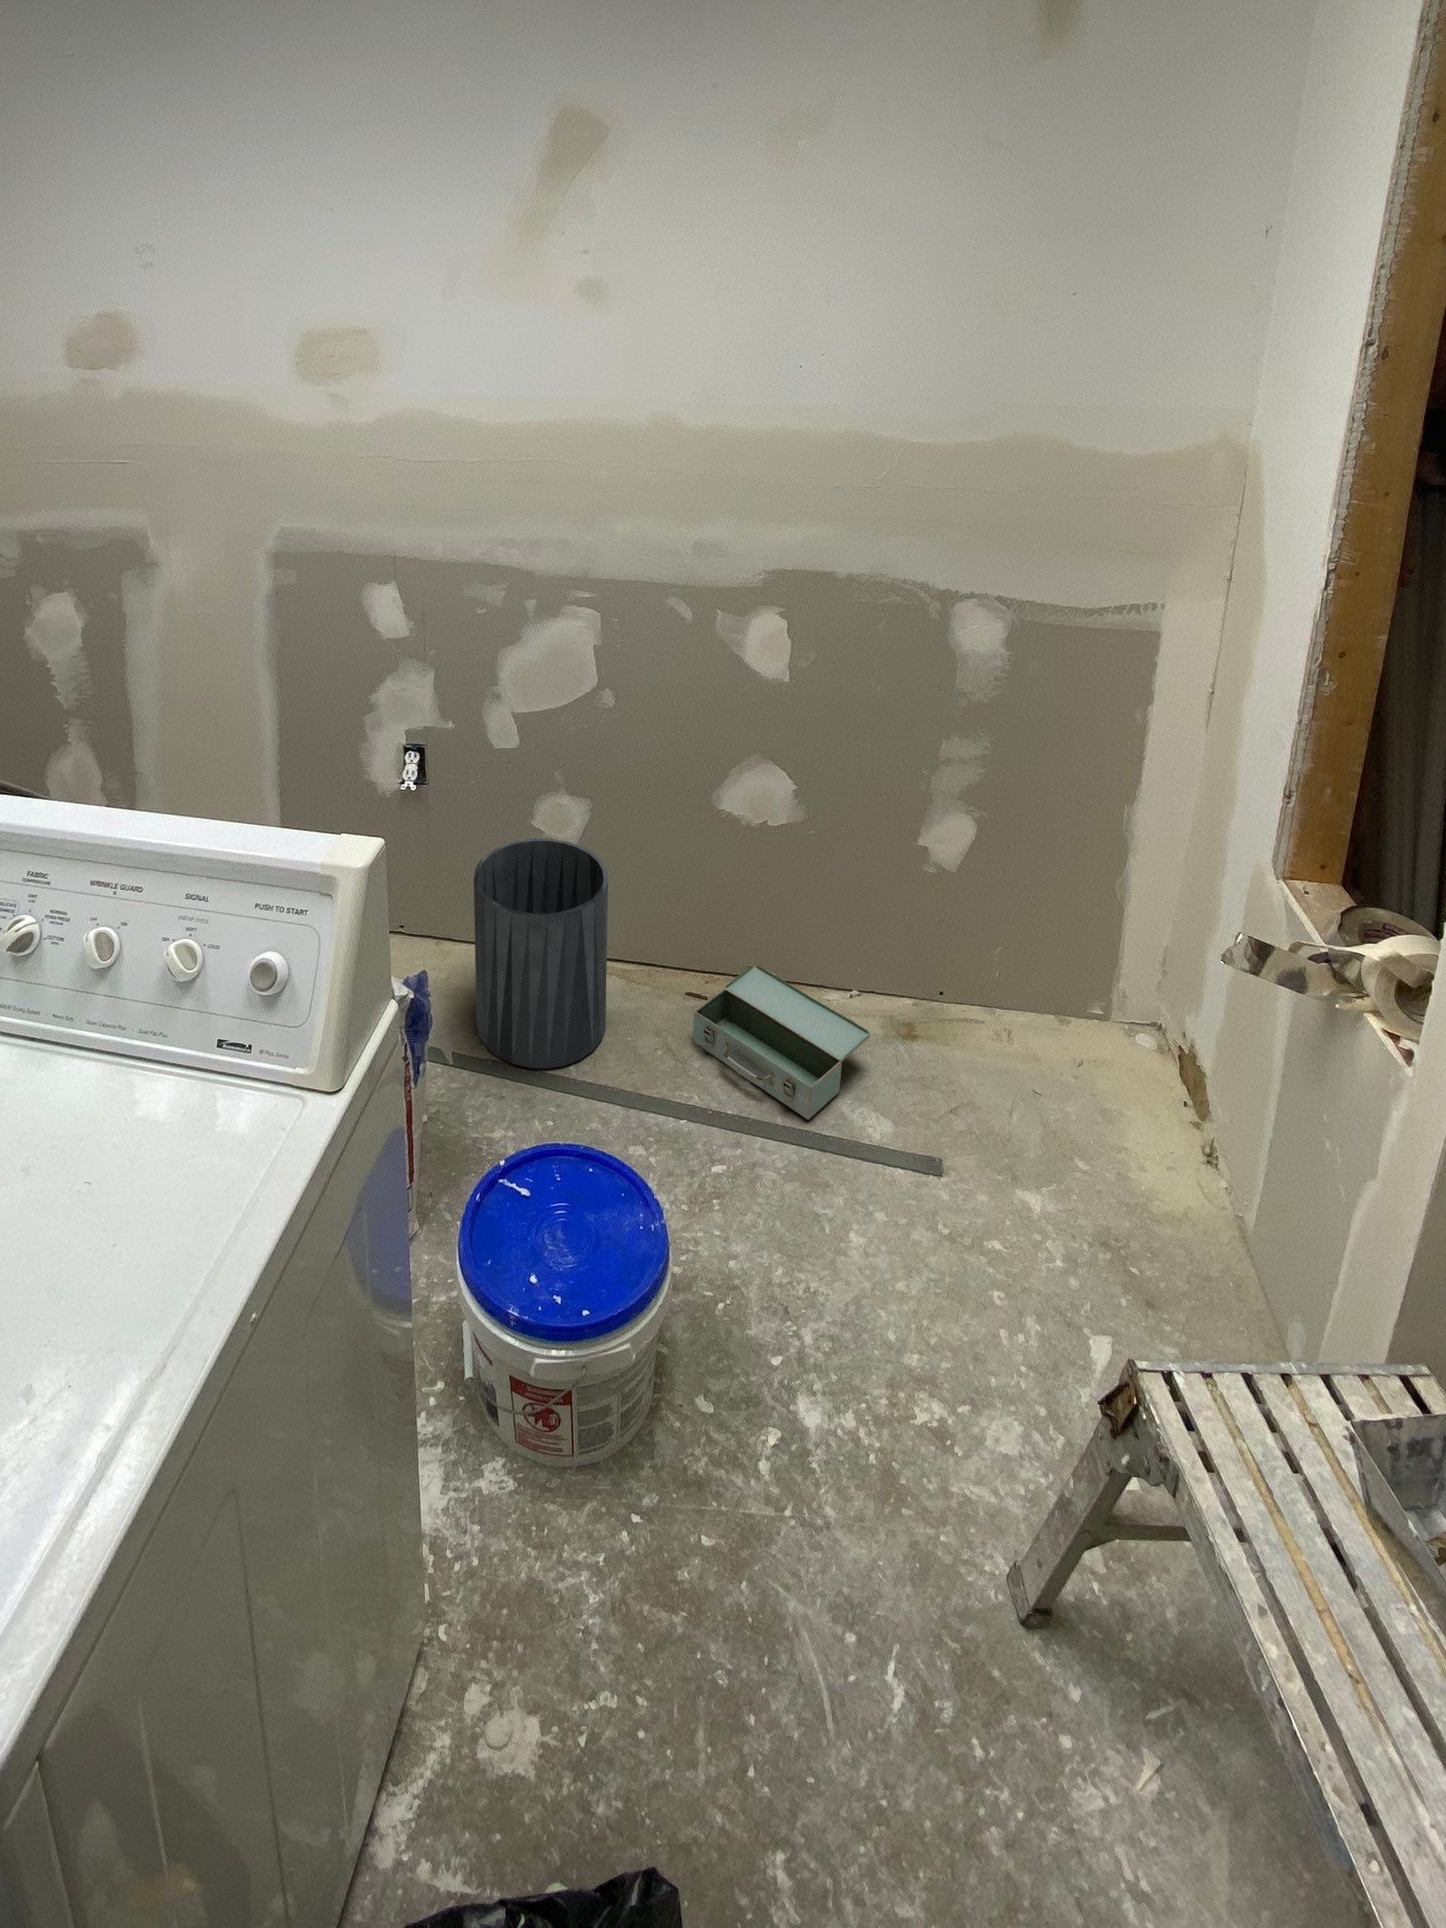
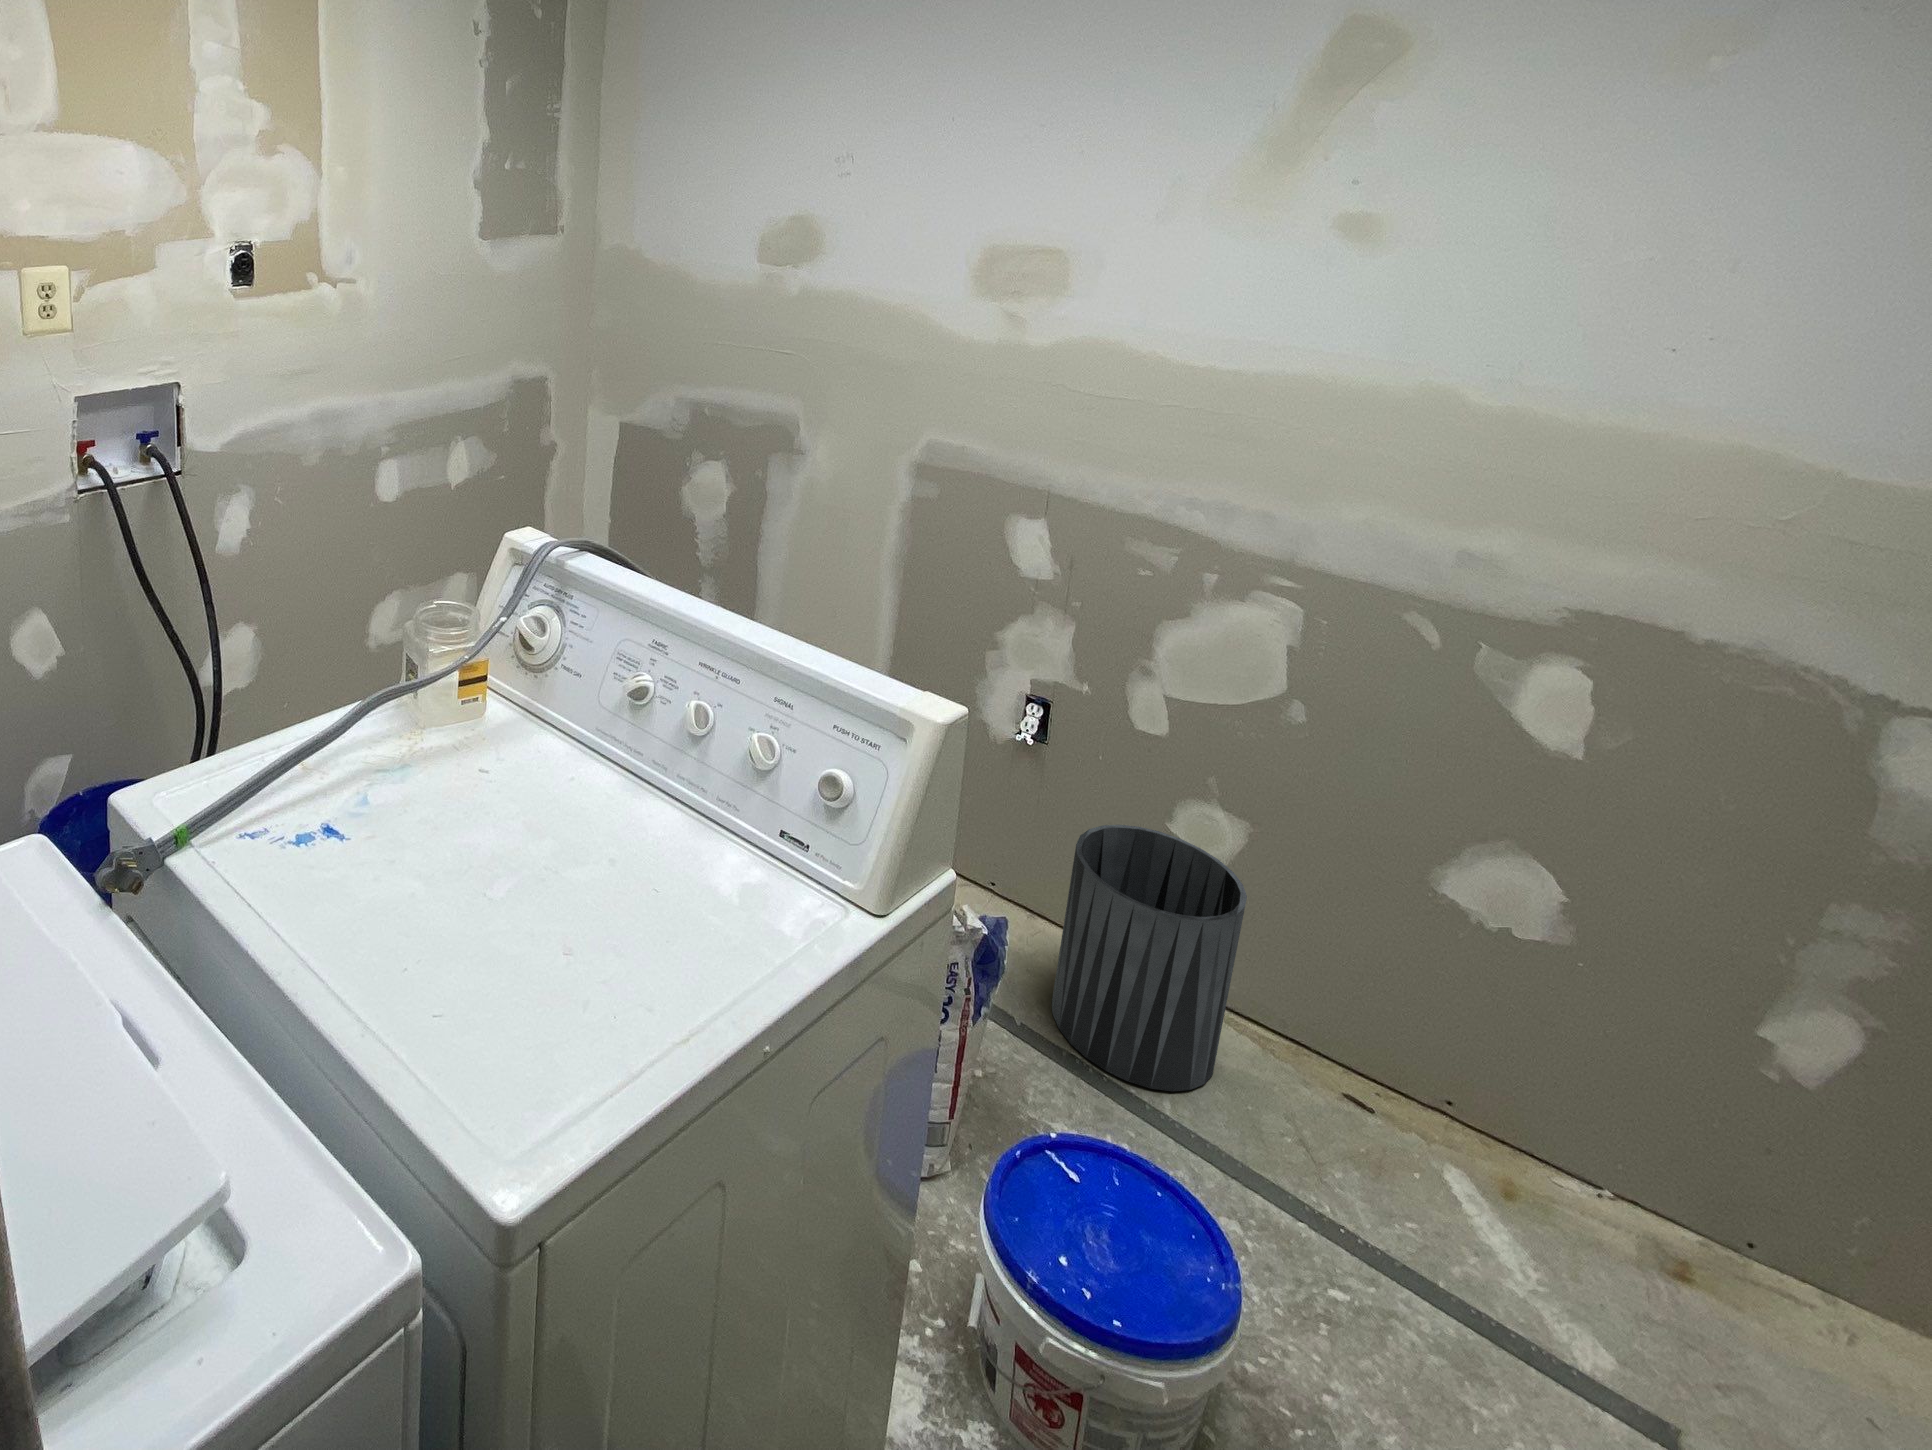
toolbox: present [693,966,870,1120] -> none [1333,1093,1628,1310]

